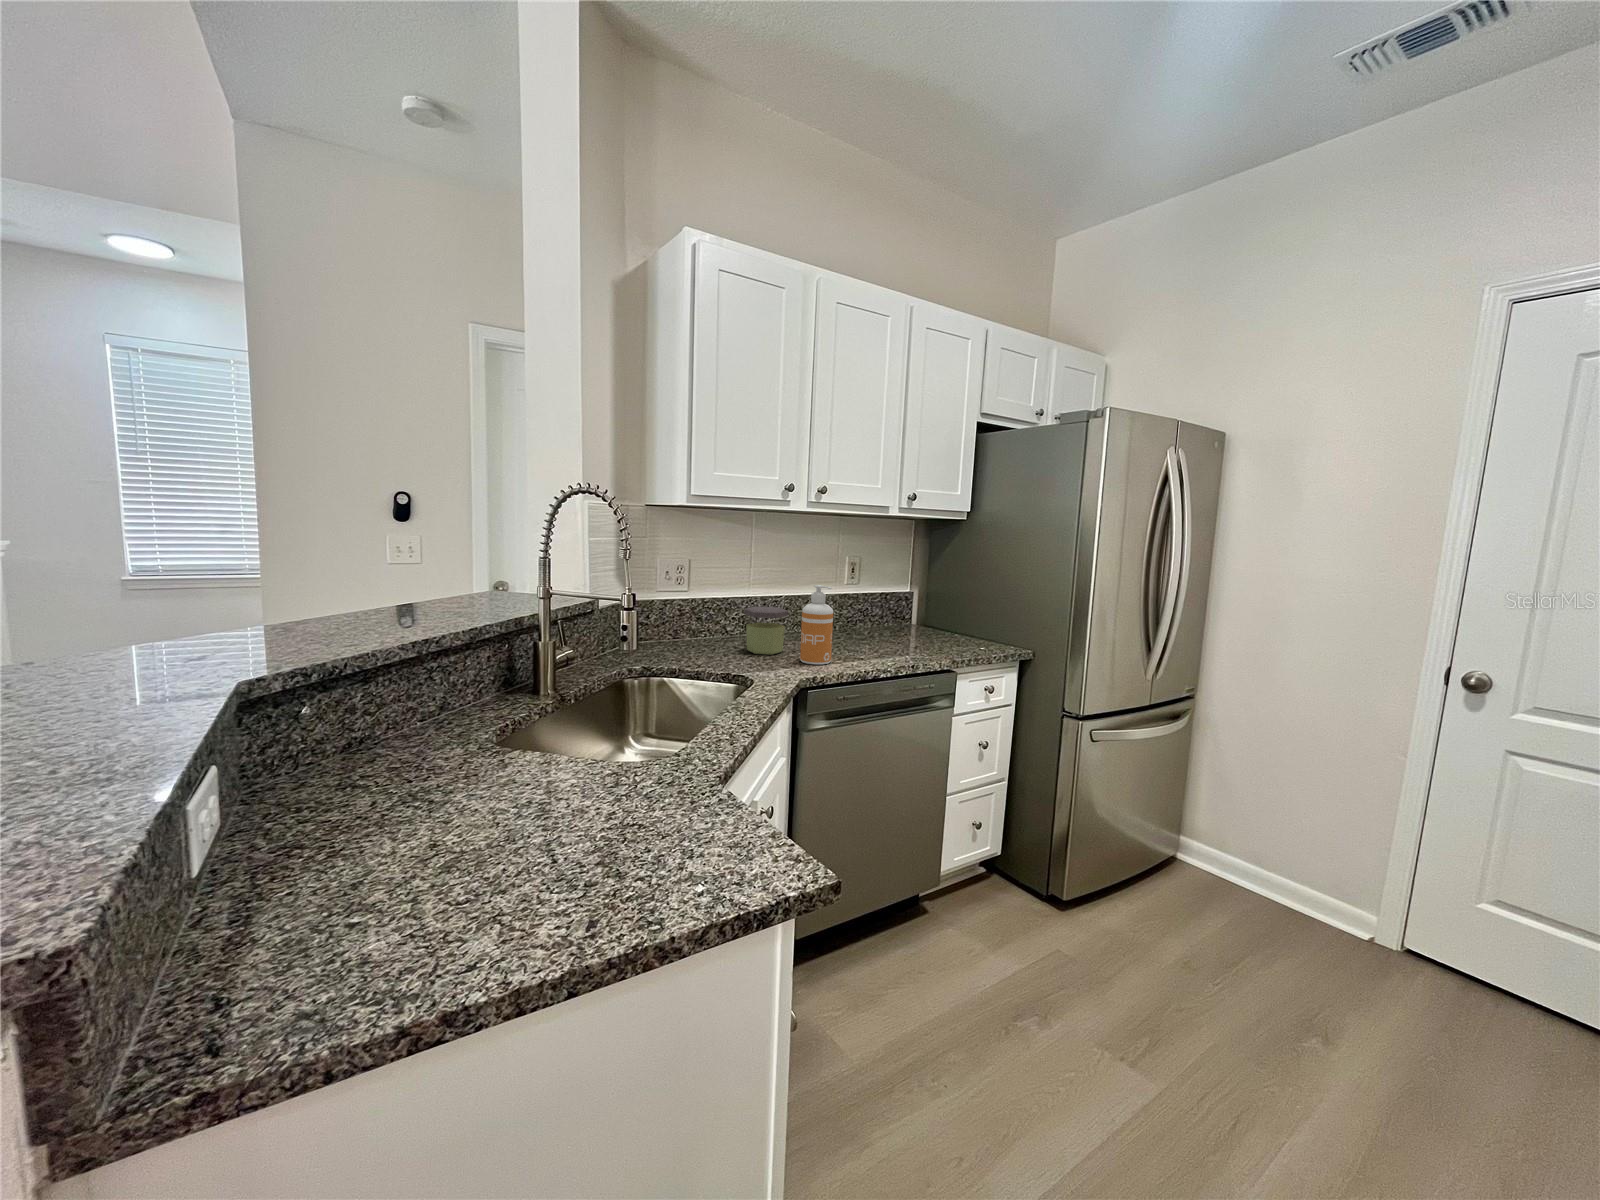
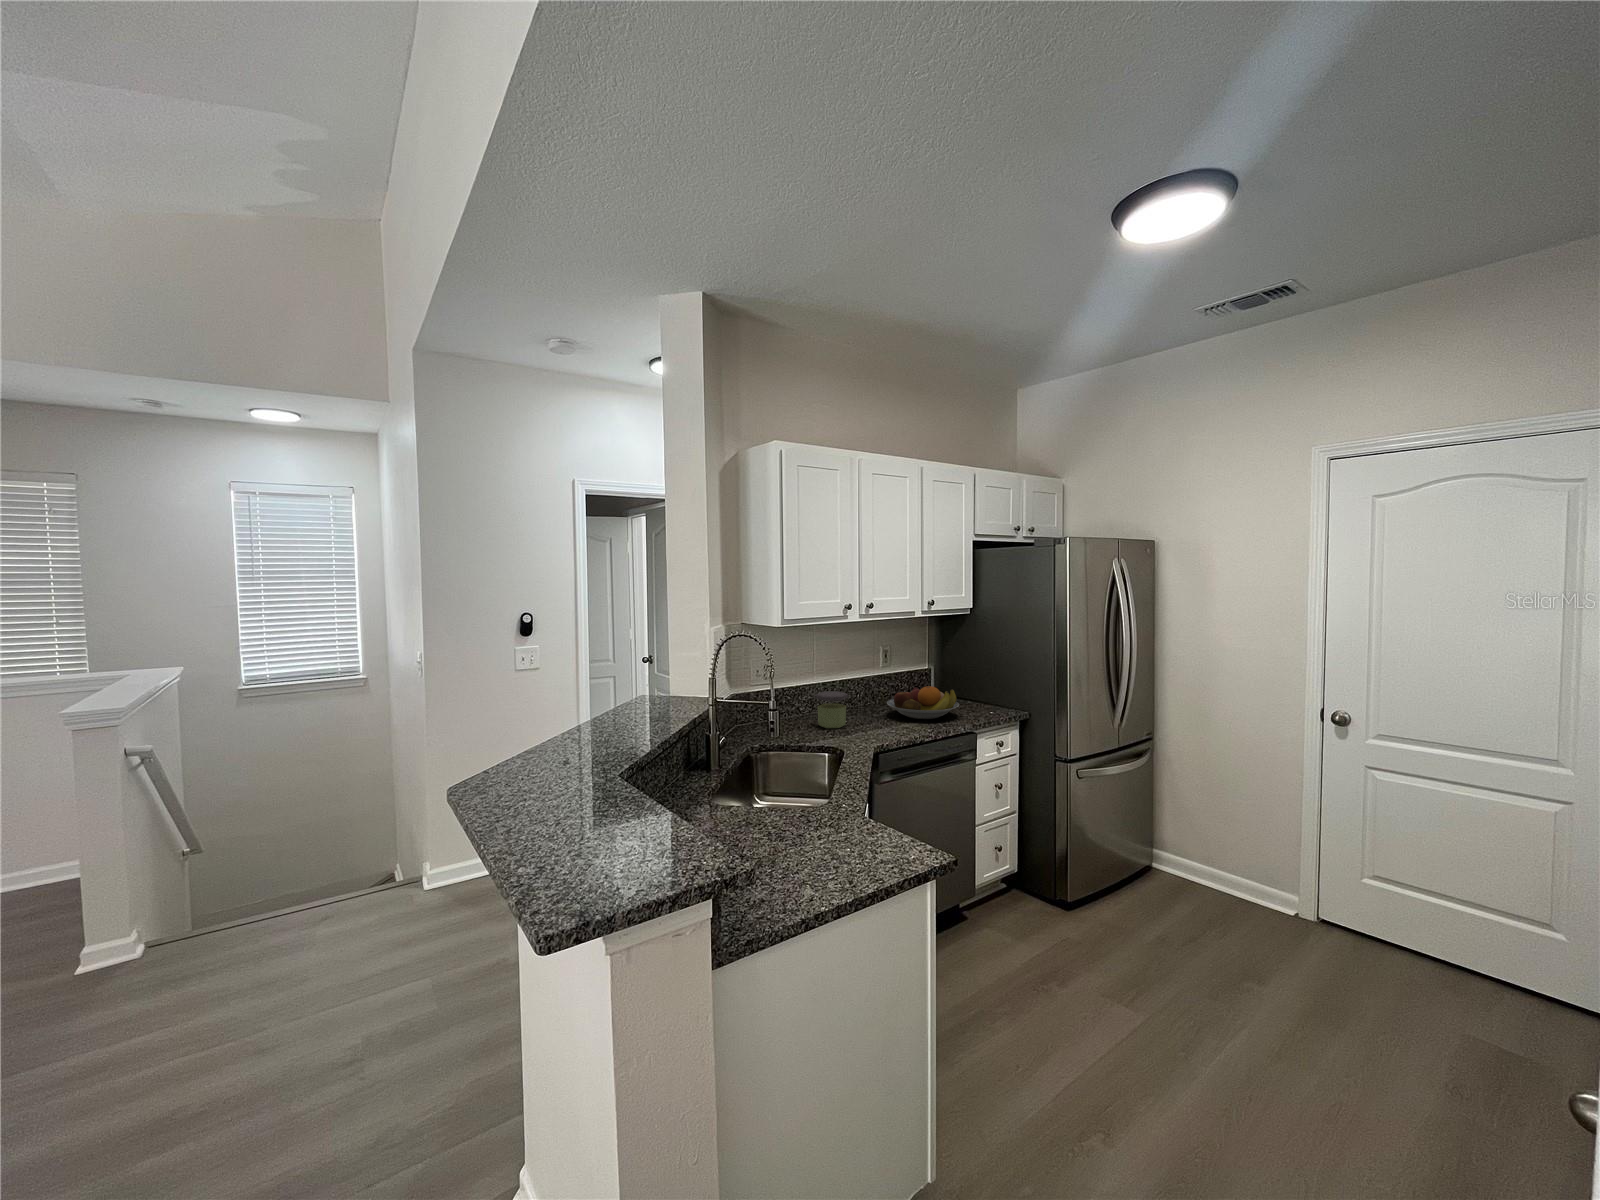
soap dispenser: present [800,585,833,665] -> none [863,675,886,734]
fruit bowl: none [845,609,939,651] -> present [887,686,959,719]

